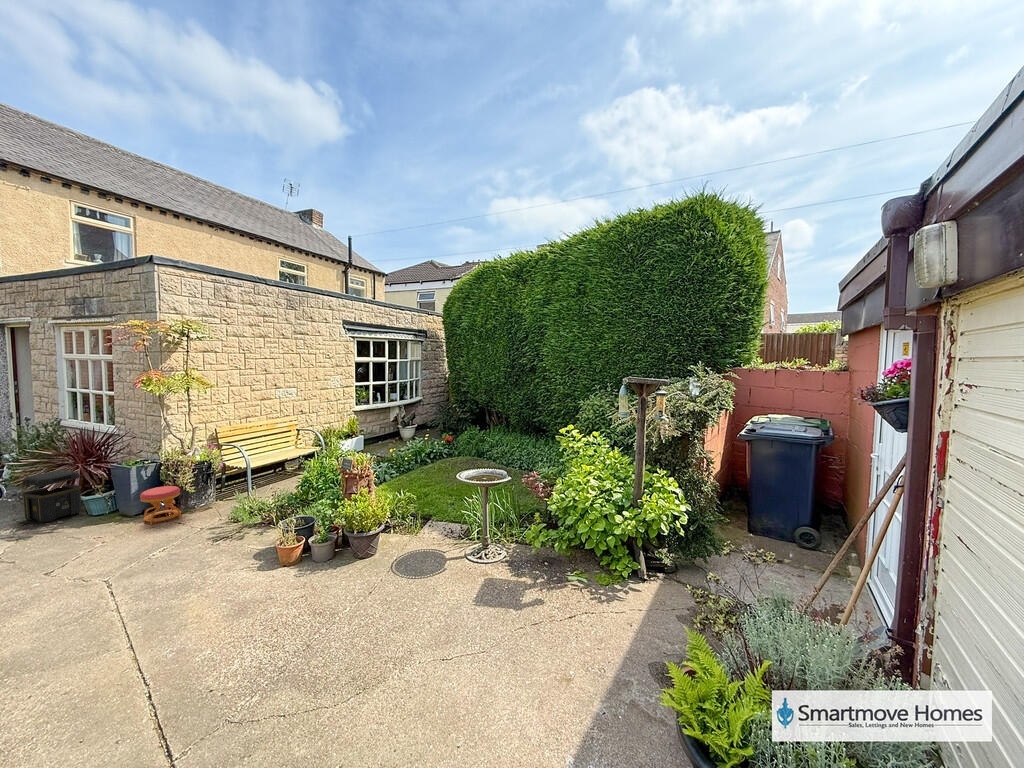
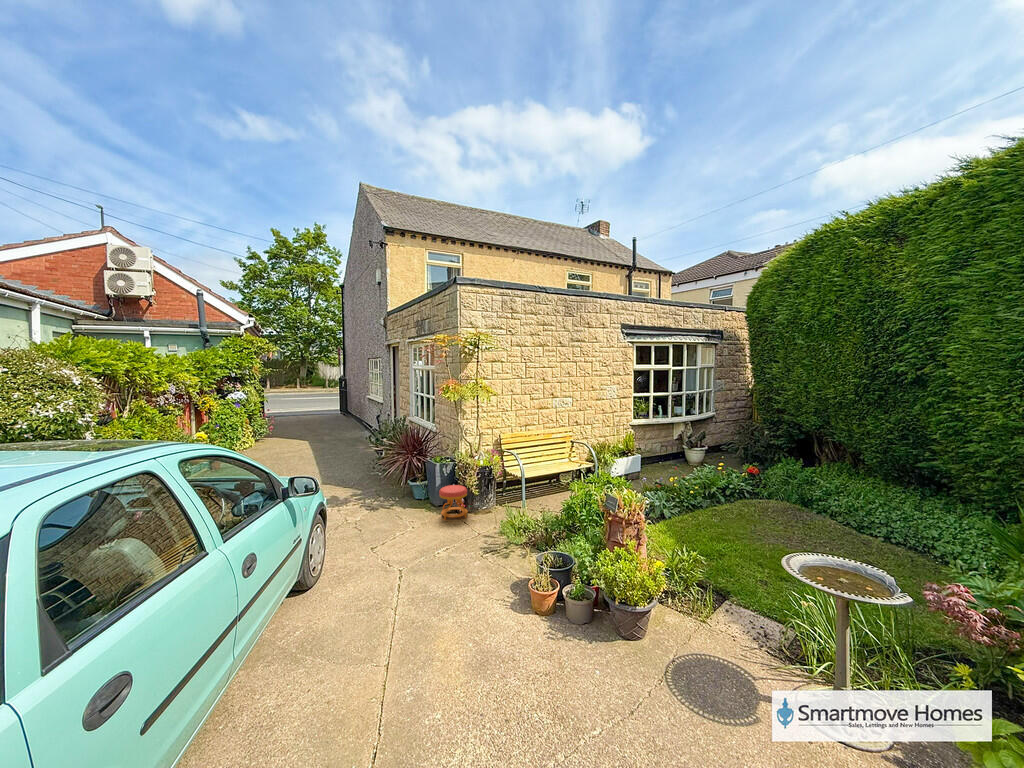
toolbox: present [22,470,82,522] -> none [379,458,410,499]

